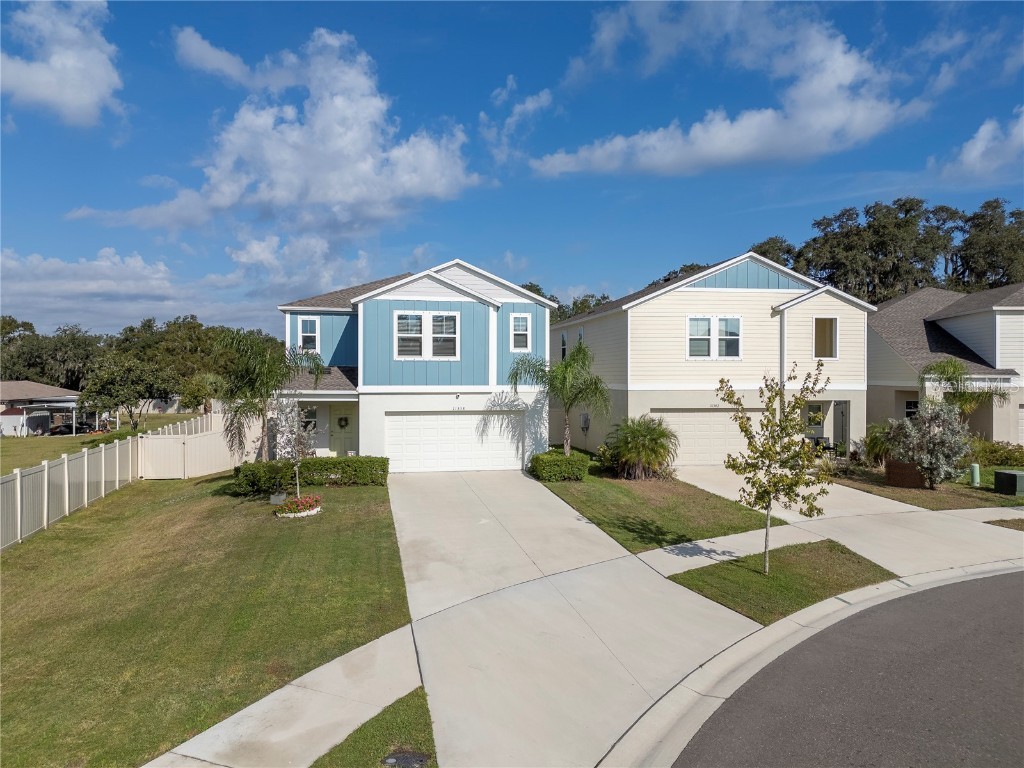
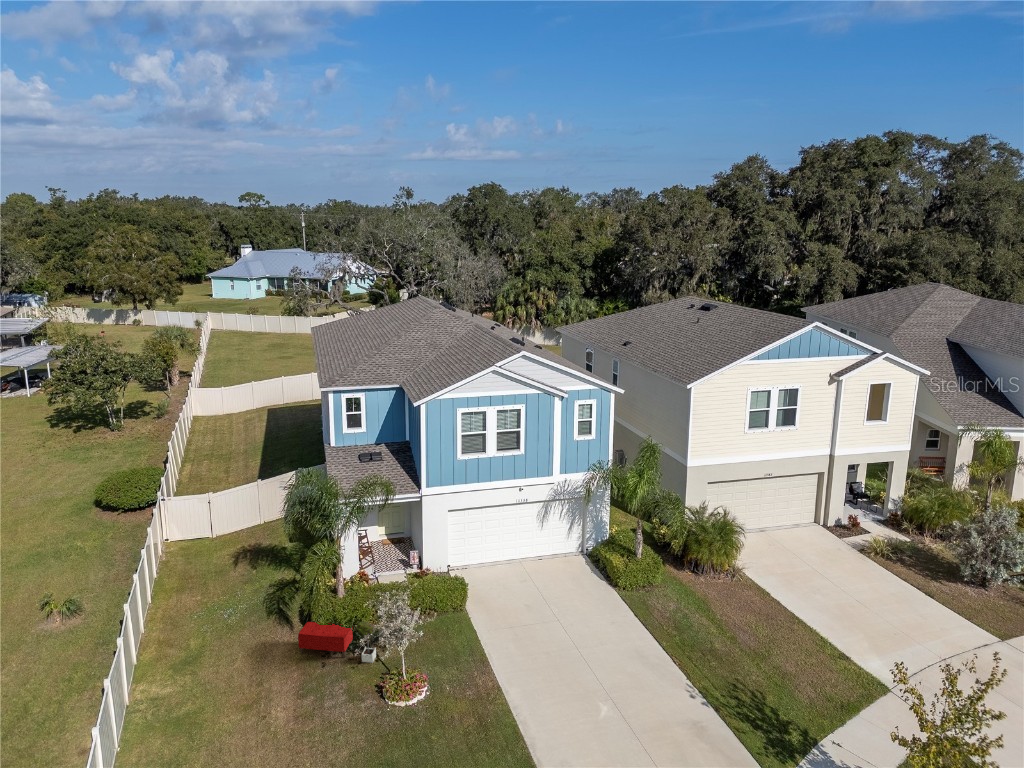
wooden crate: present [885,459,925,488] -> none [939,555,981,592]
bench: none [215,476,269,503] -> present [298,622,353,658]

